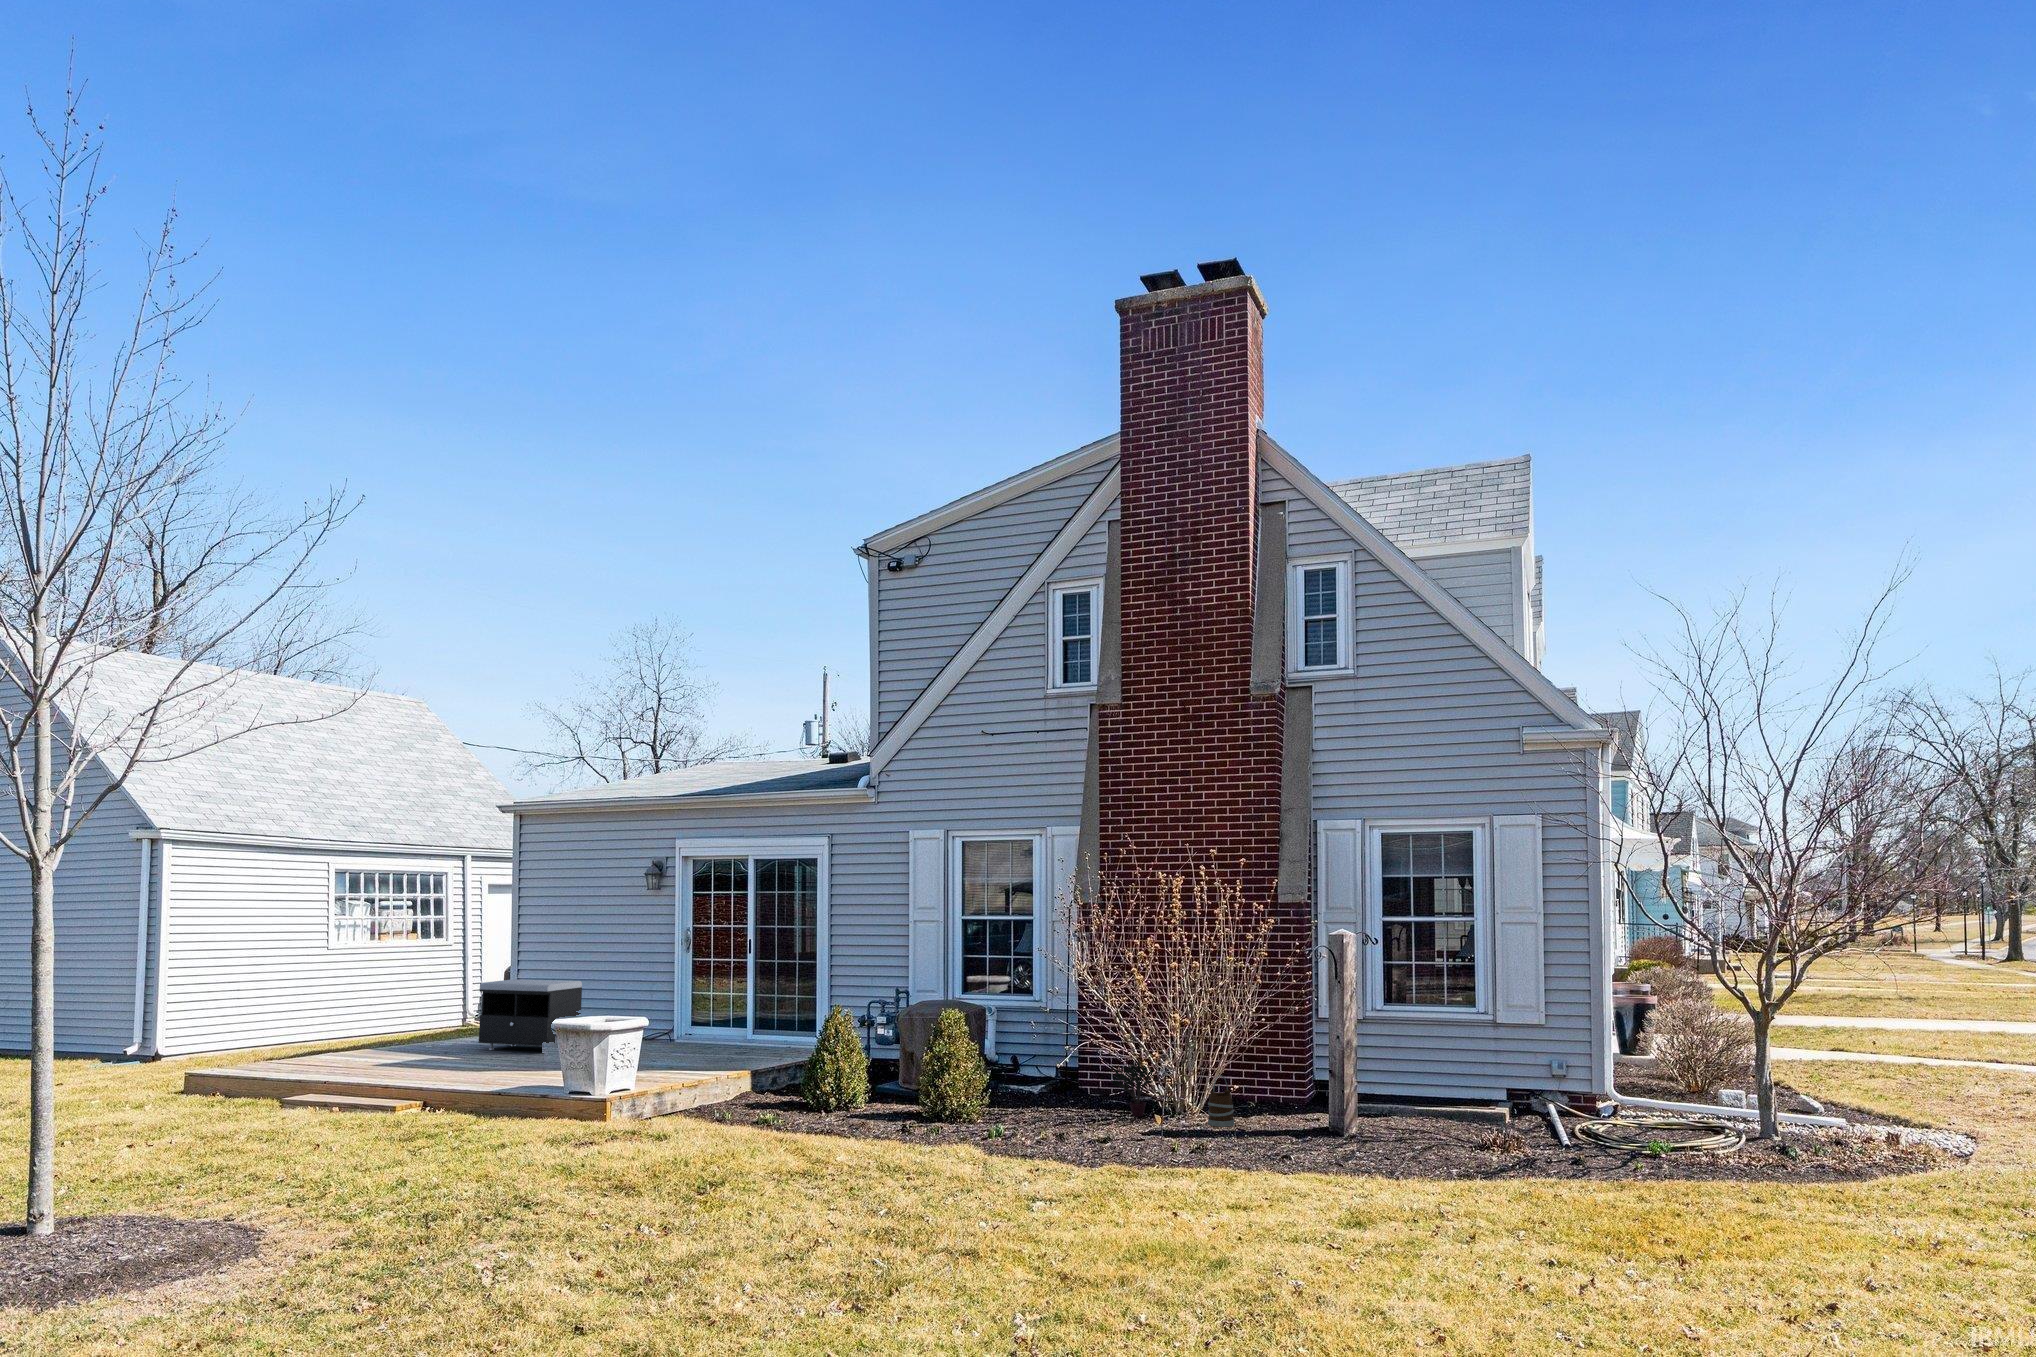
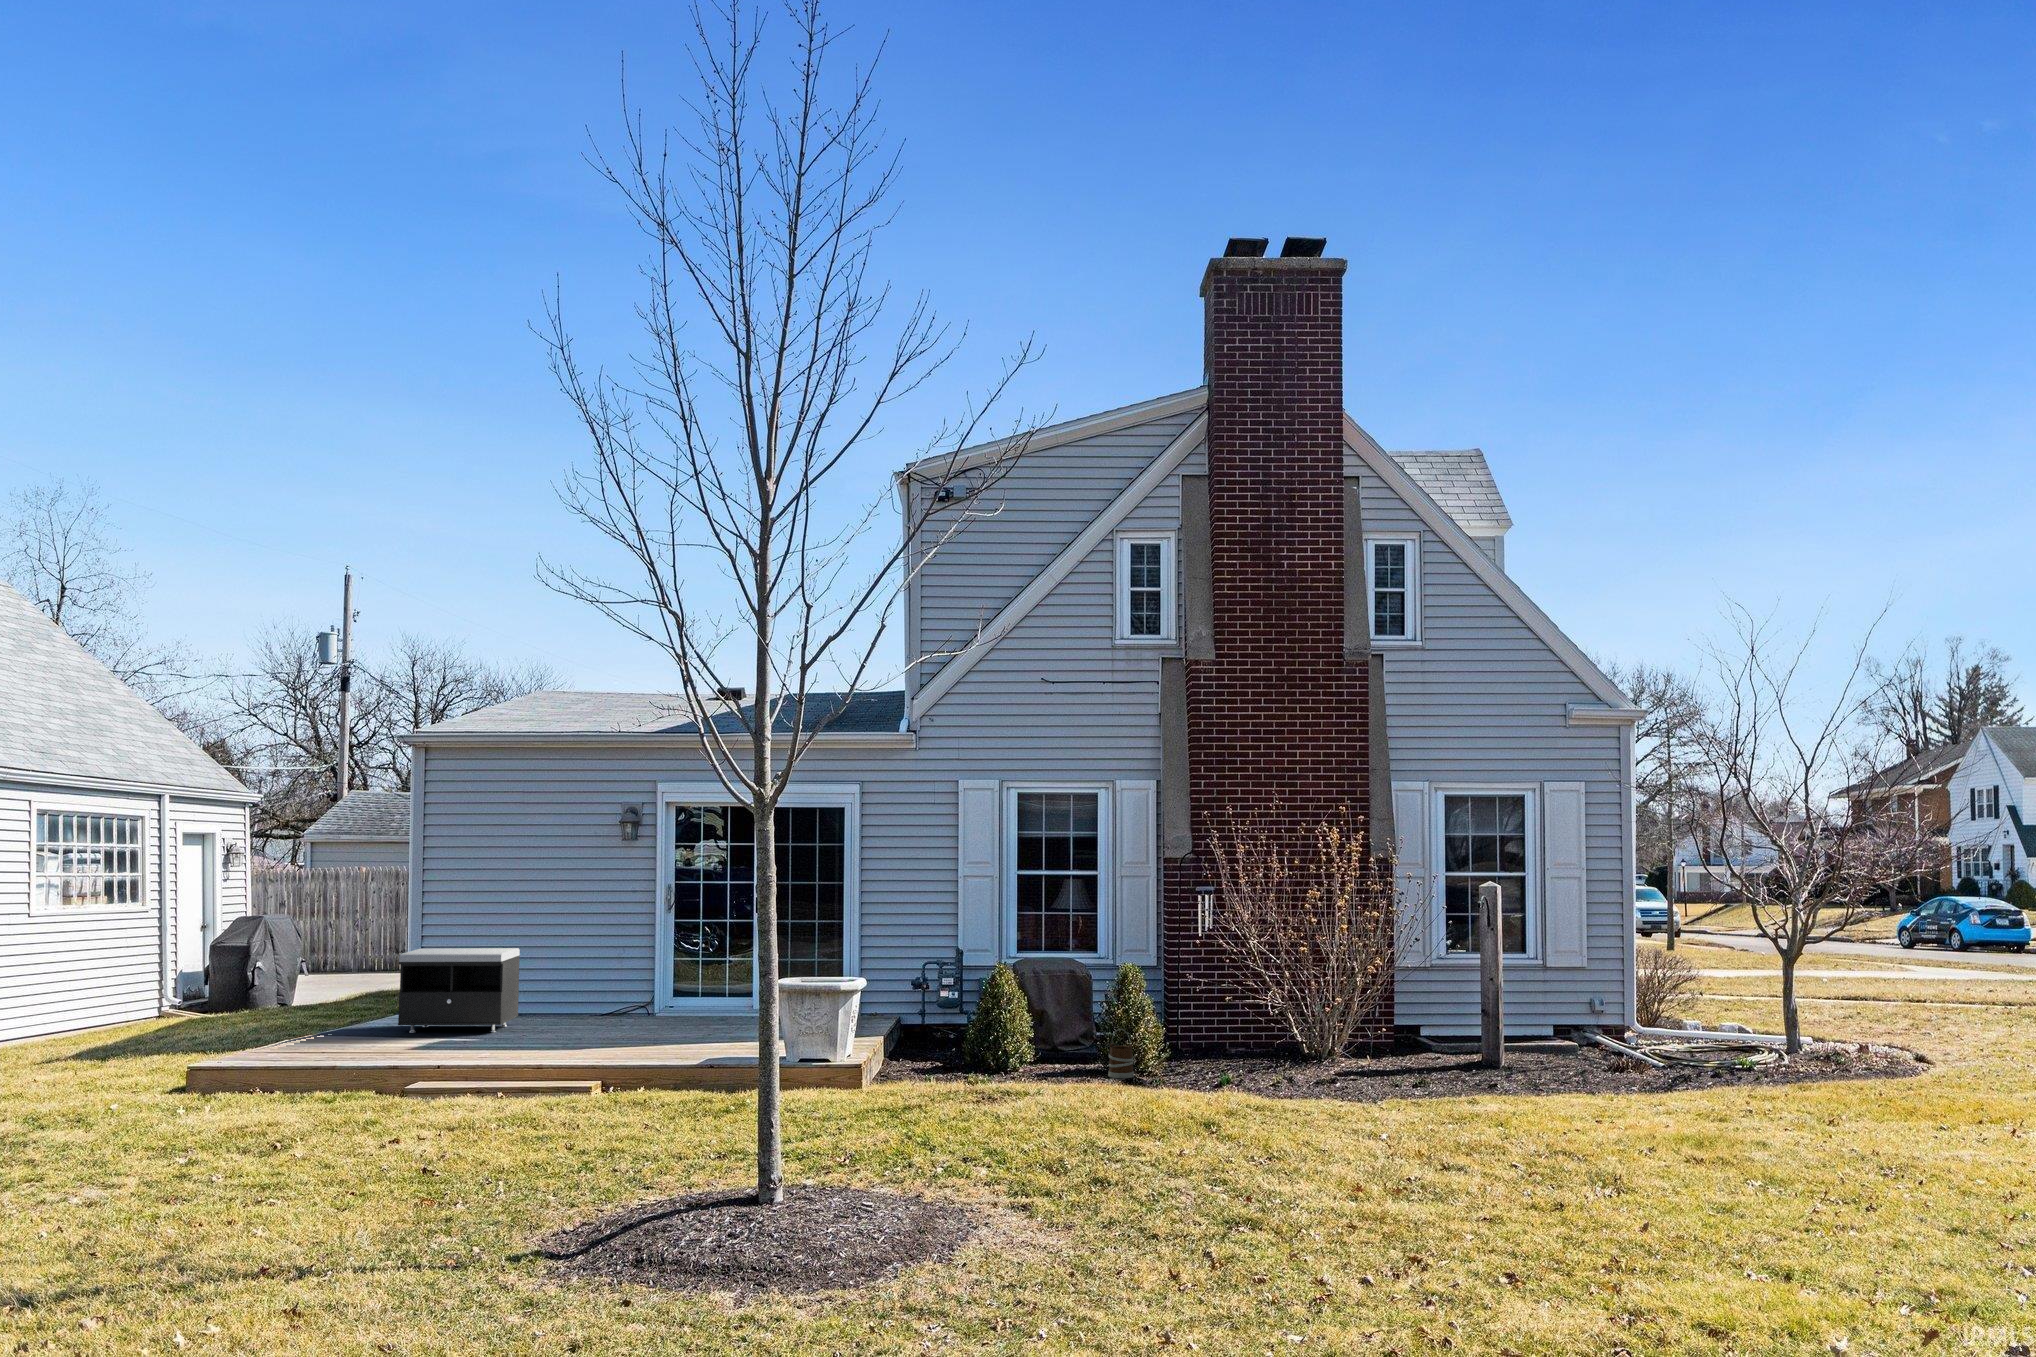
potted plant: present [1112,1062,1159,1116] -> none [1257,1006,1308,1058]
wooden bucket: present [1208,1075,1235,1127] -> present [1108,1029,1134,1078]

